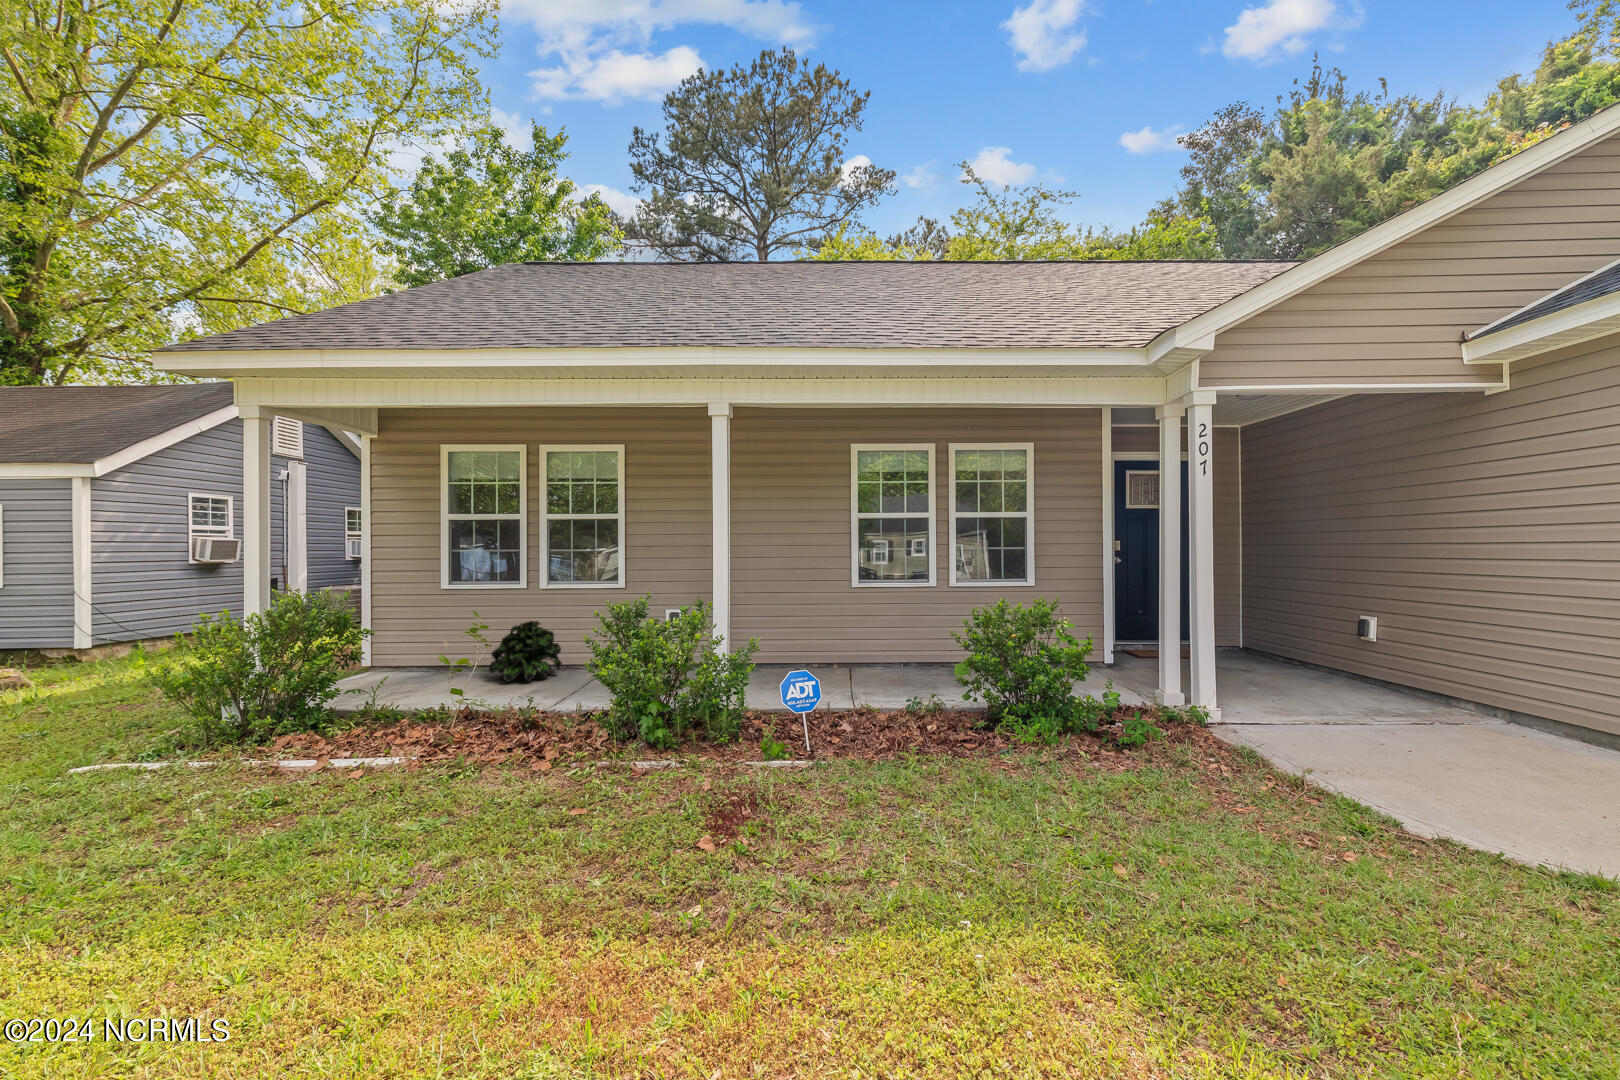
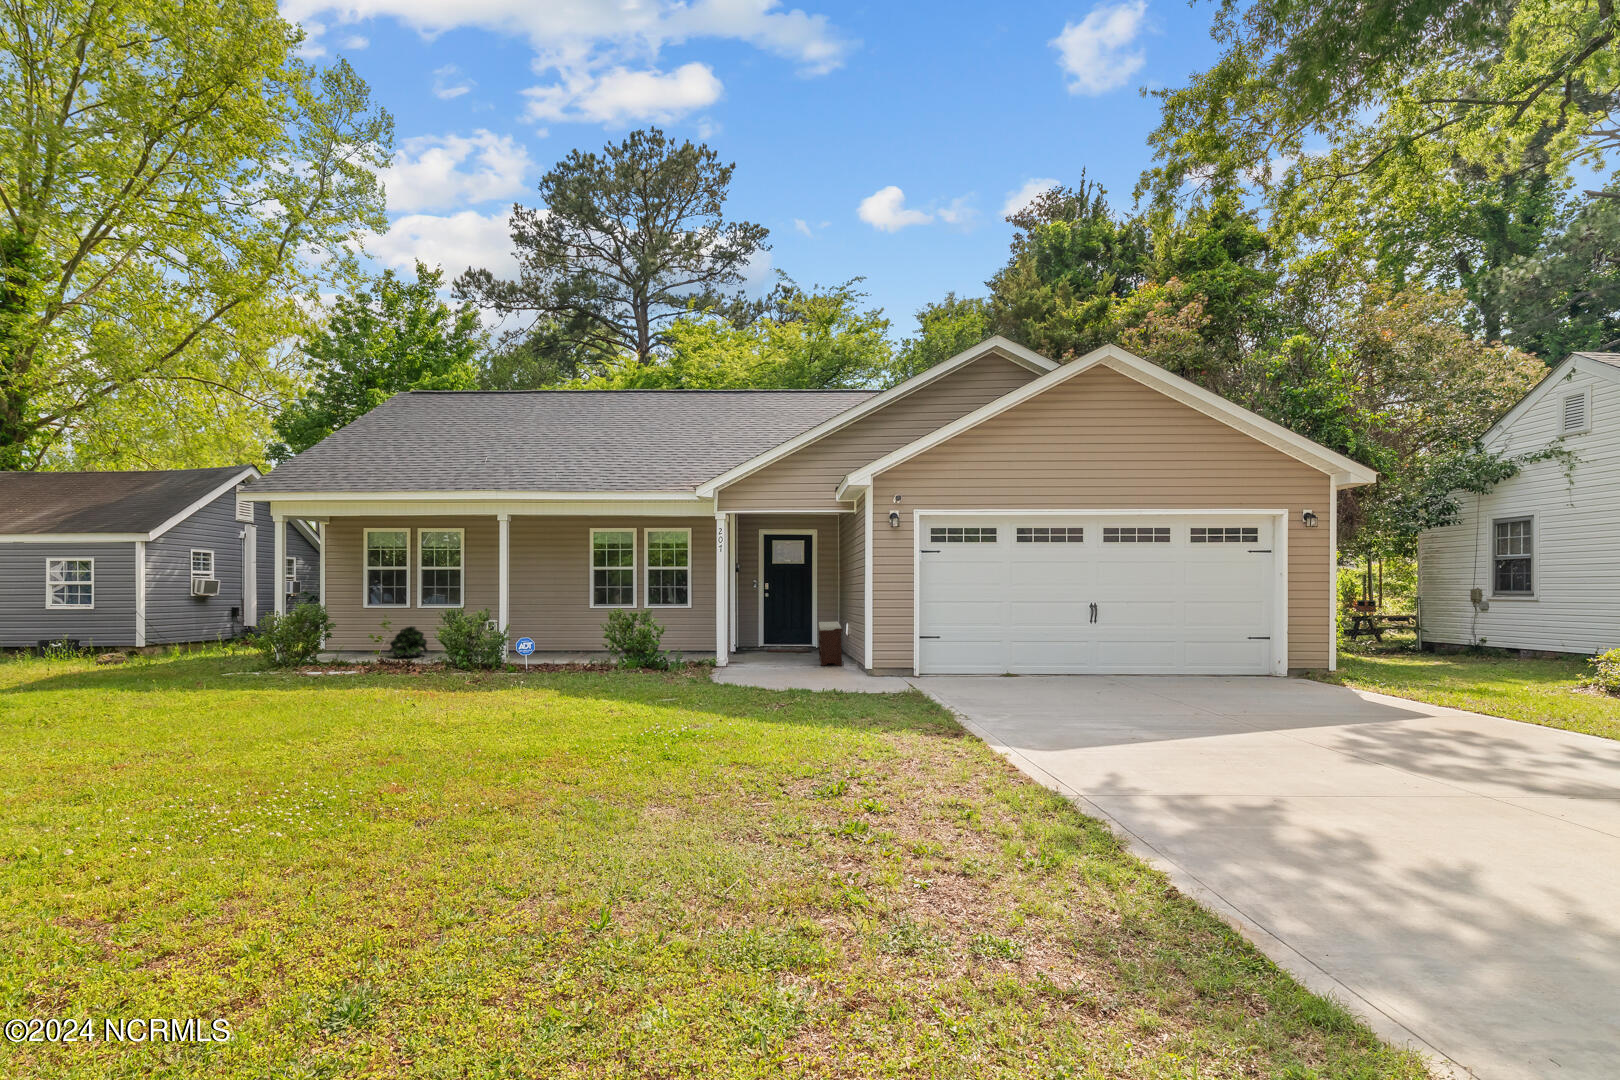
bench: none [1343,617,1503,722] -> present [818,622,842,666]

